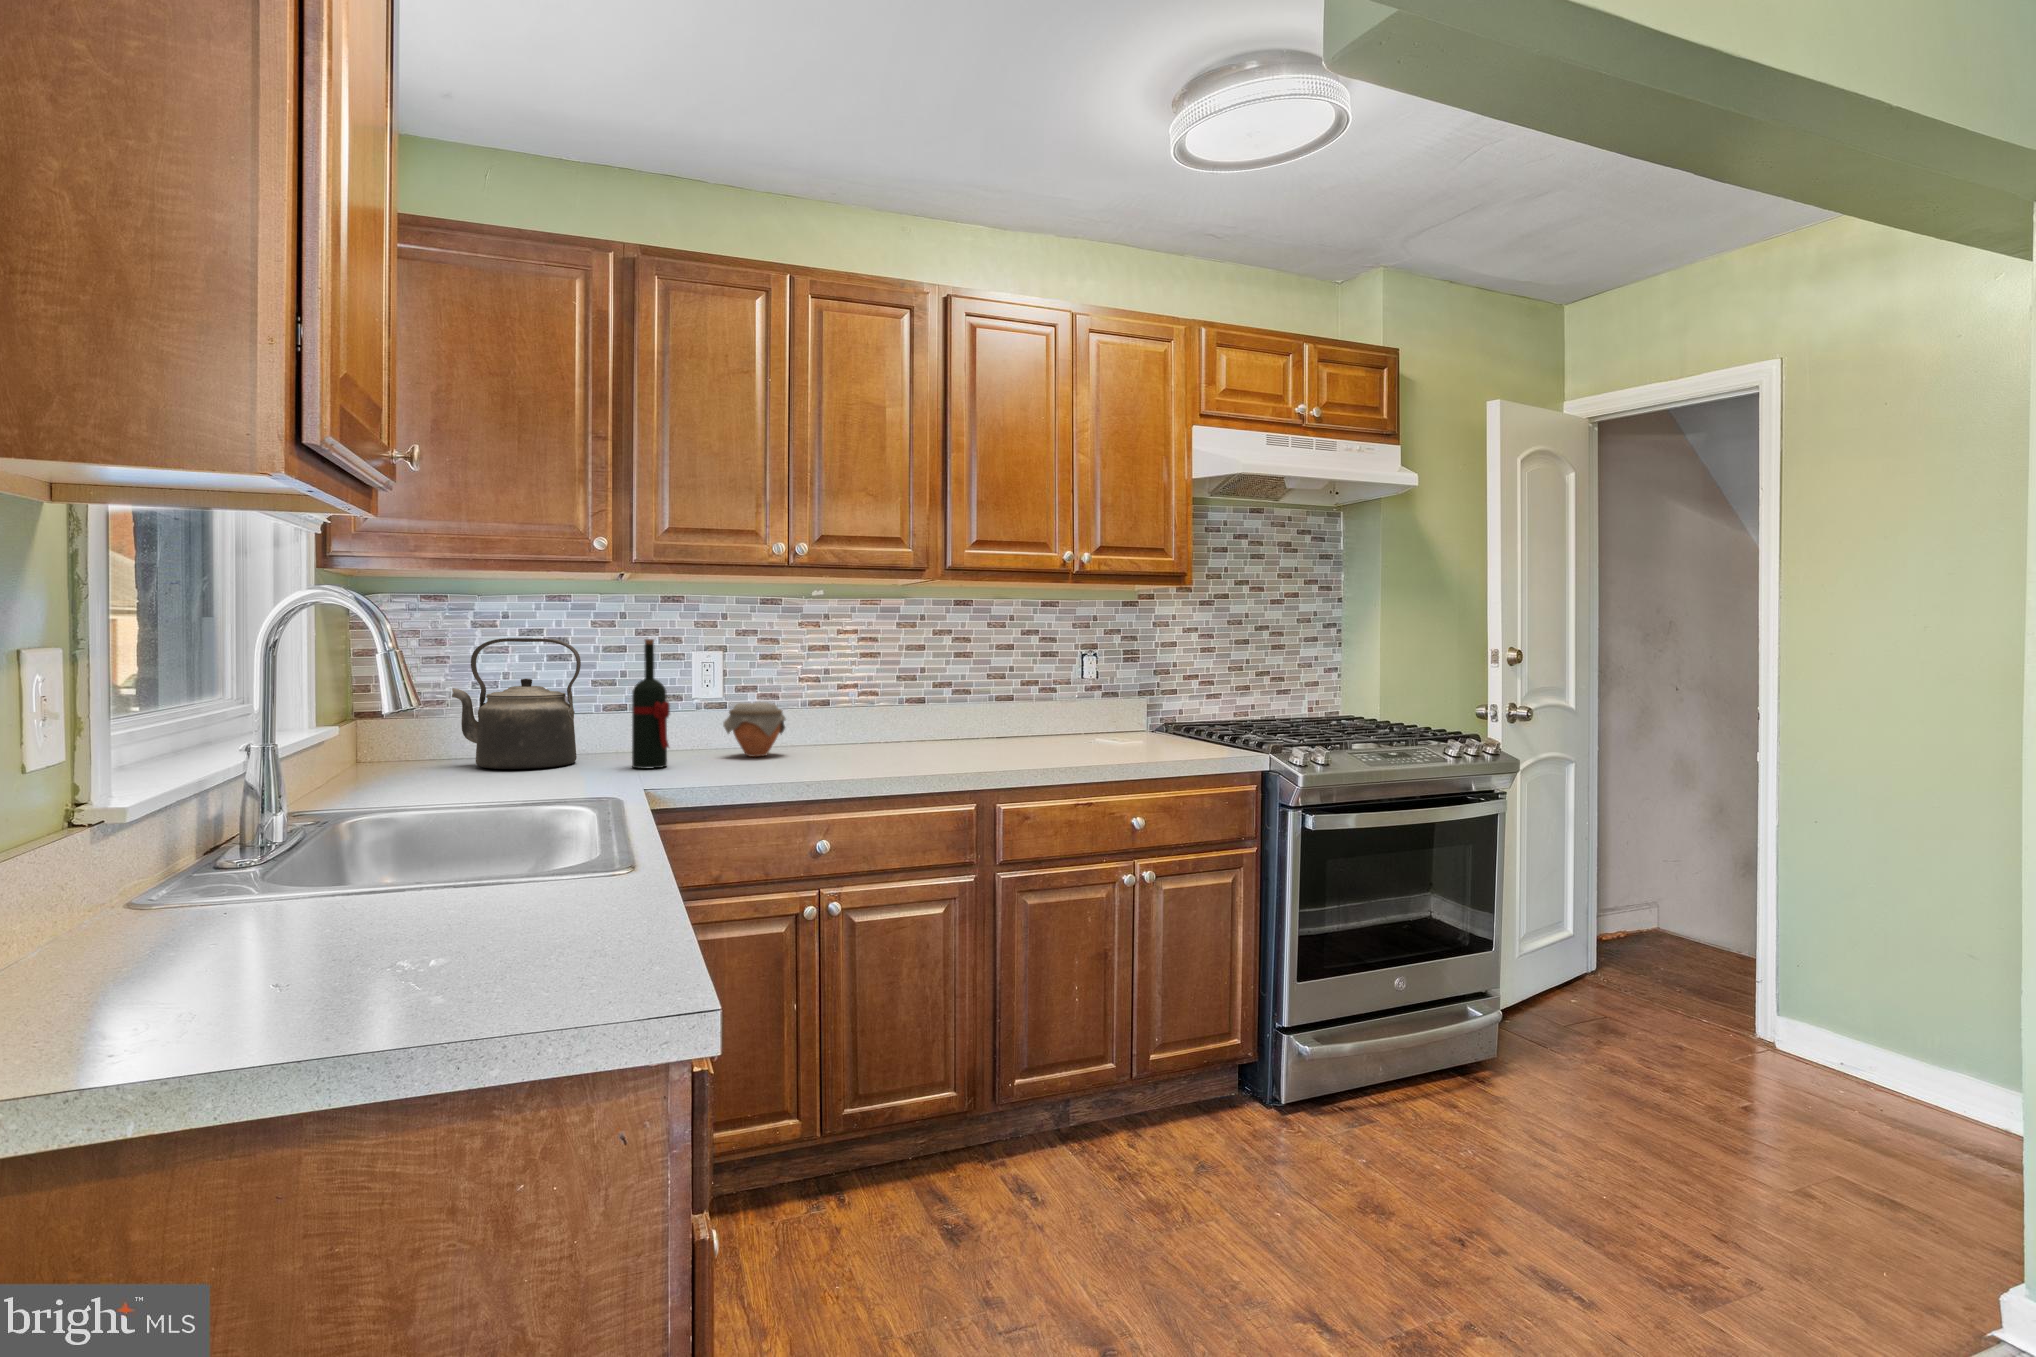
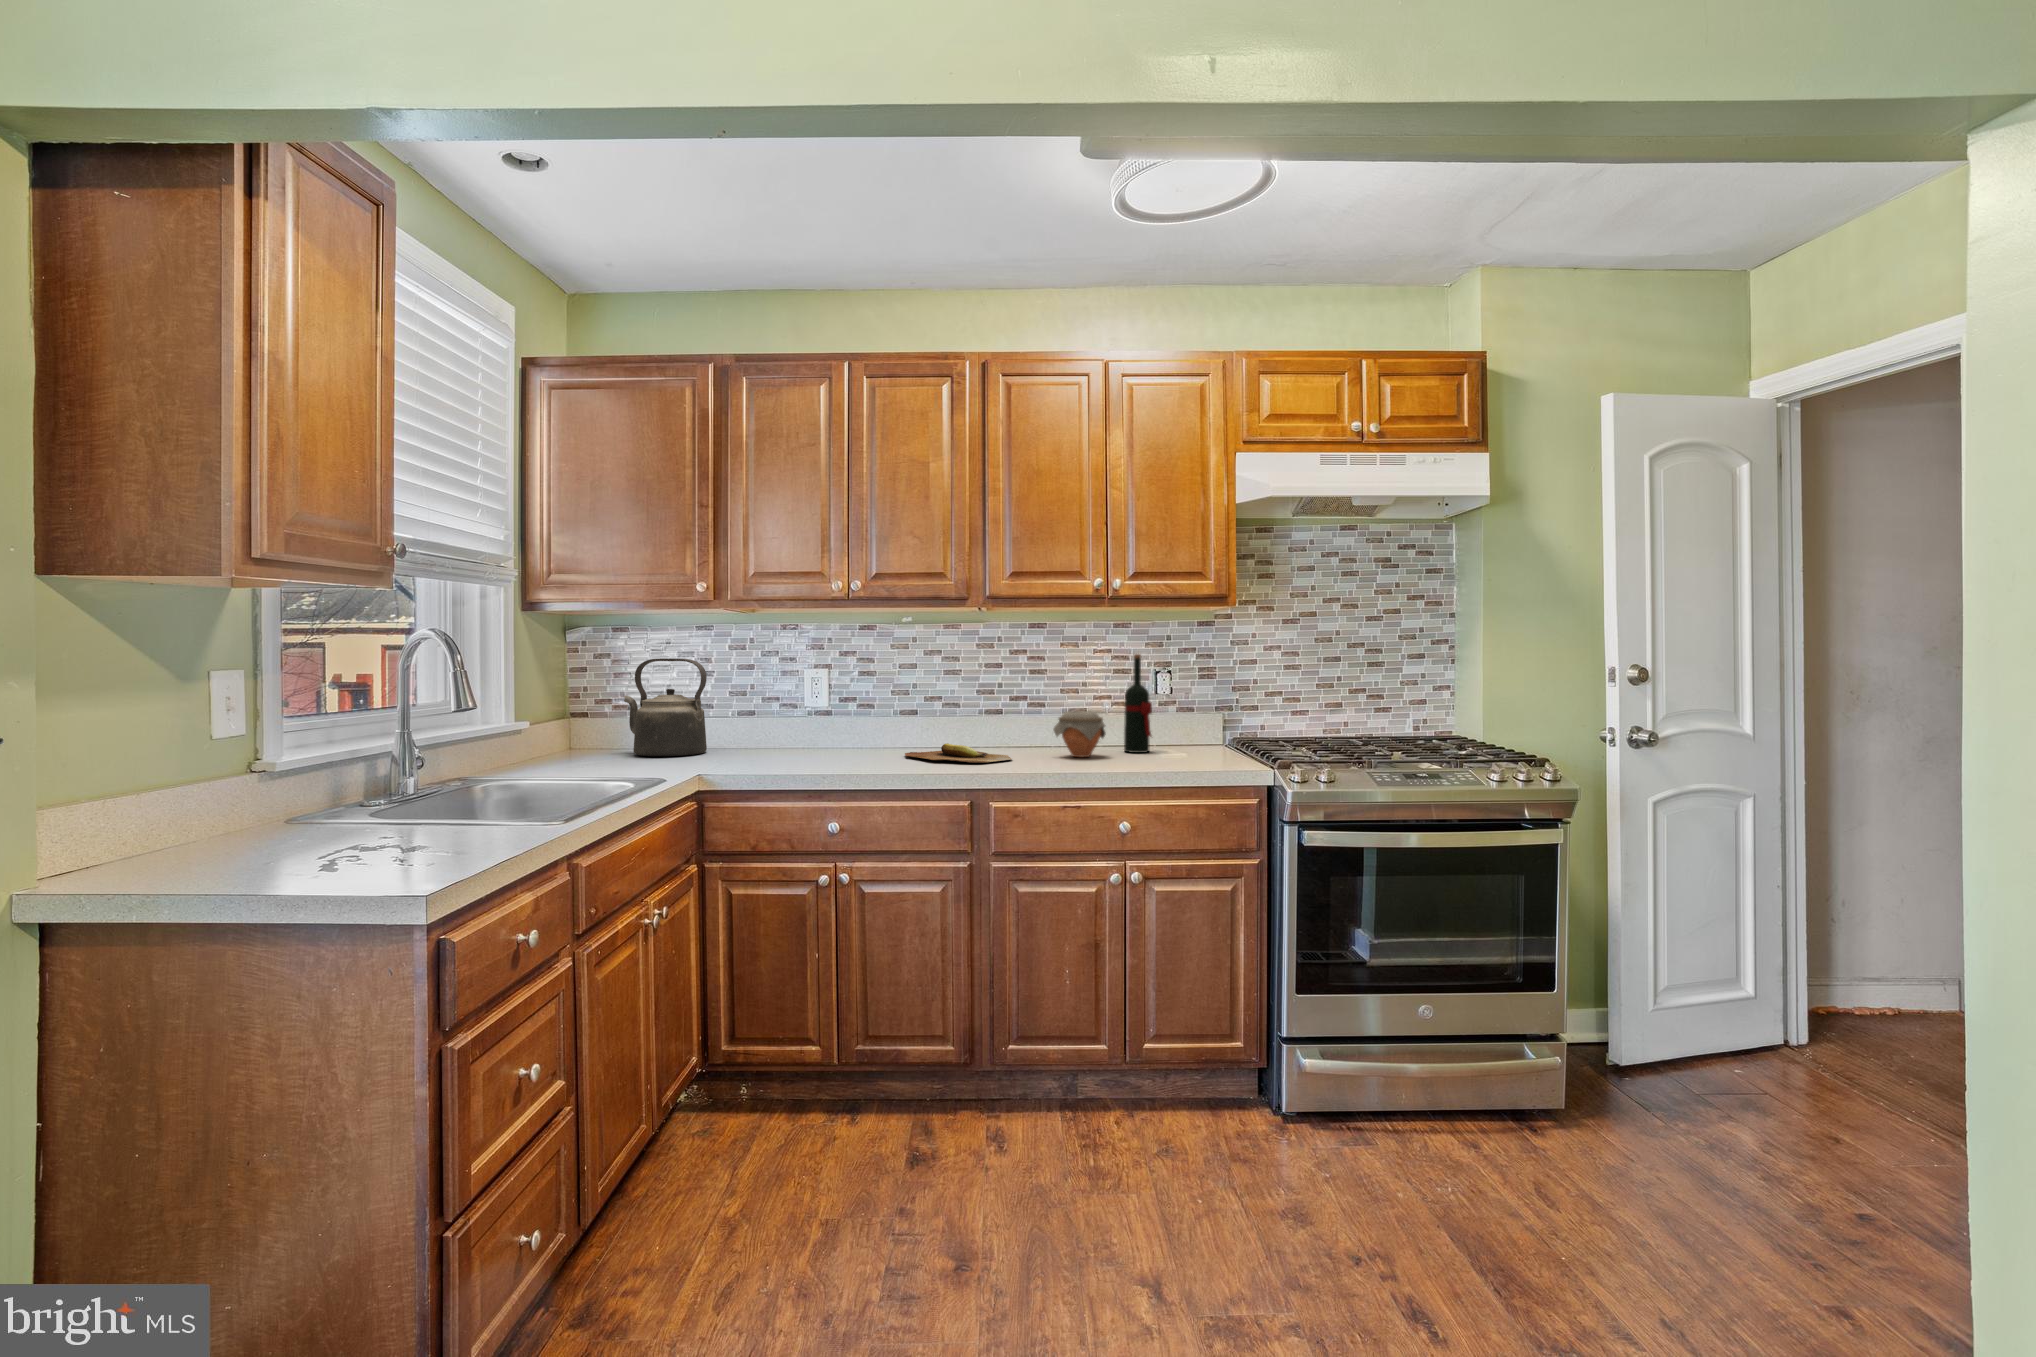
wine bottle: present [632,639,670,769] -> present [1124,654,1152,753]
jar: present [723,702,786,757] -> present [1053,711,1106,757]
cutting board: none [849,739,991,760] -> present [905,743,1012,763]

